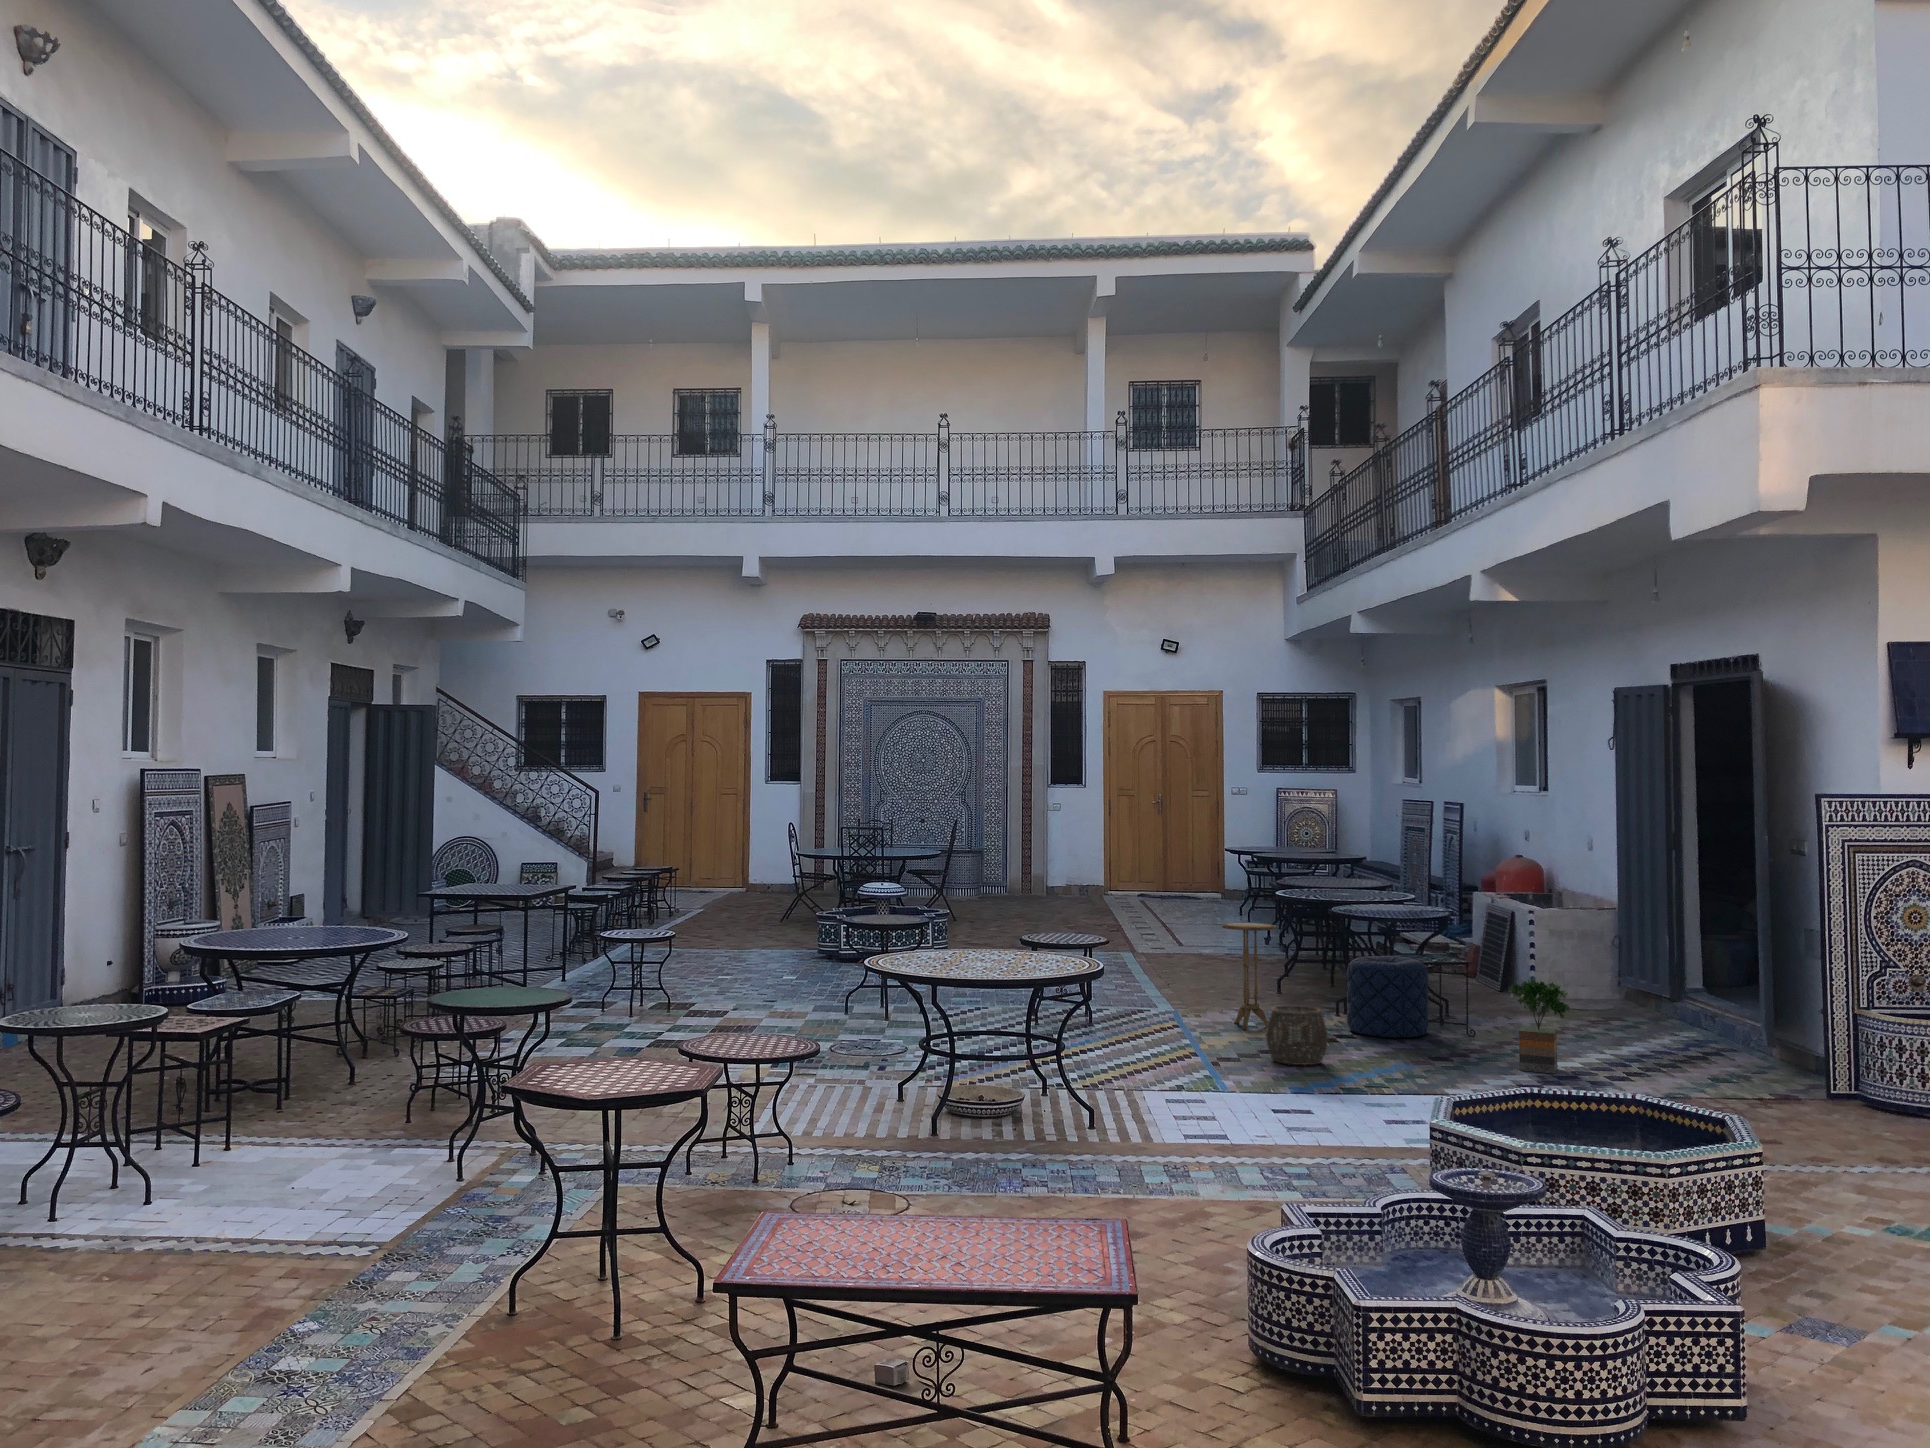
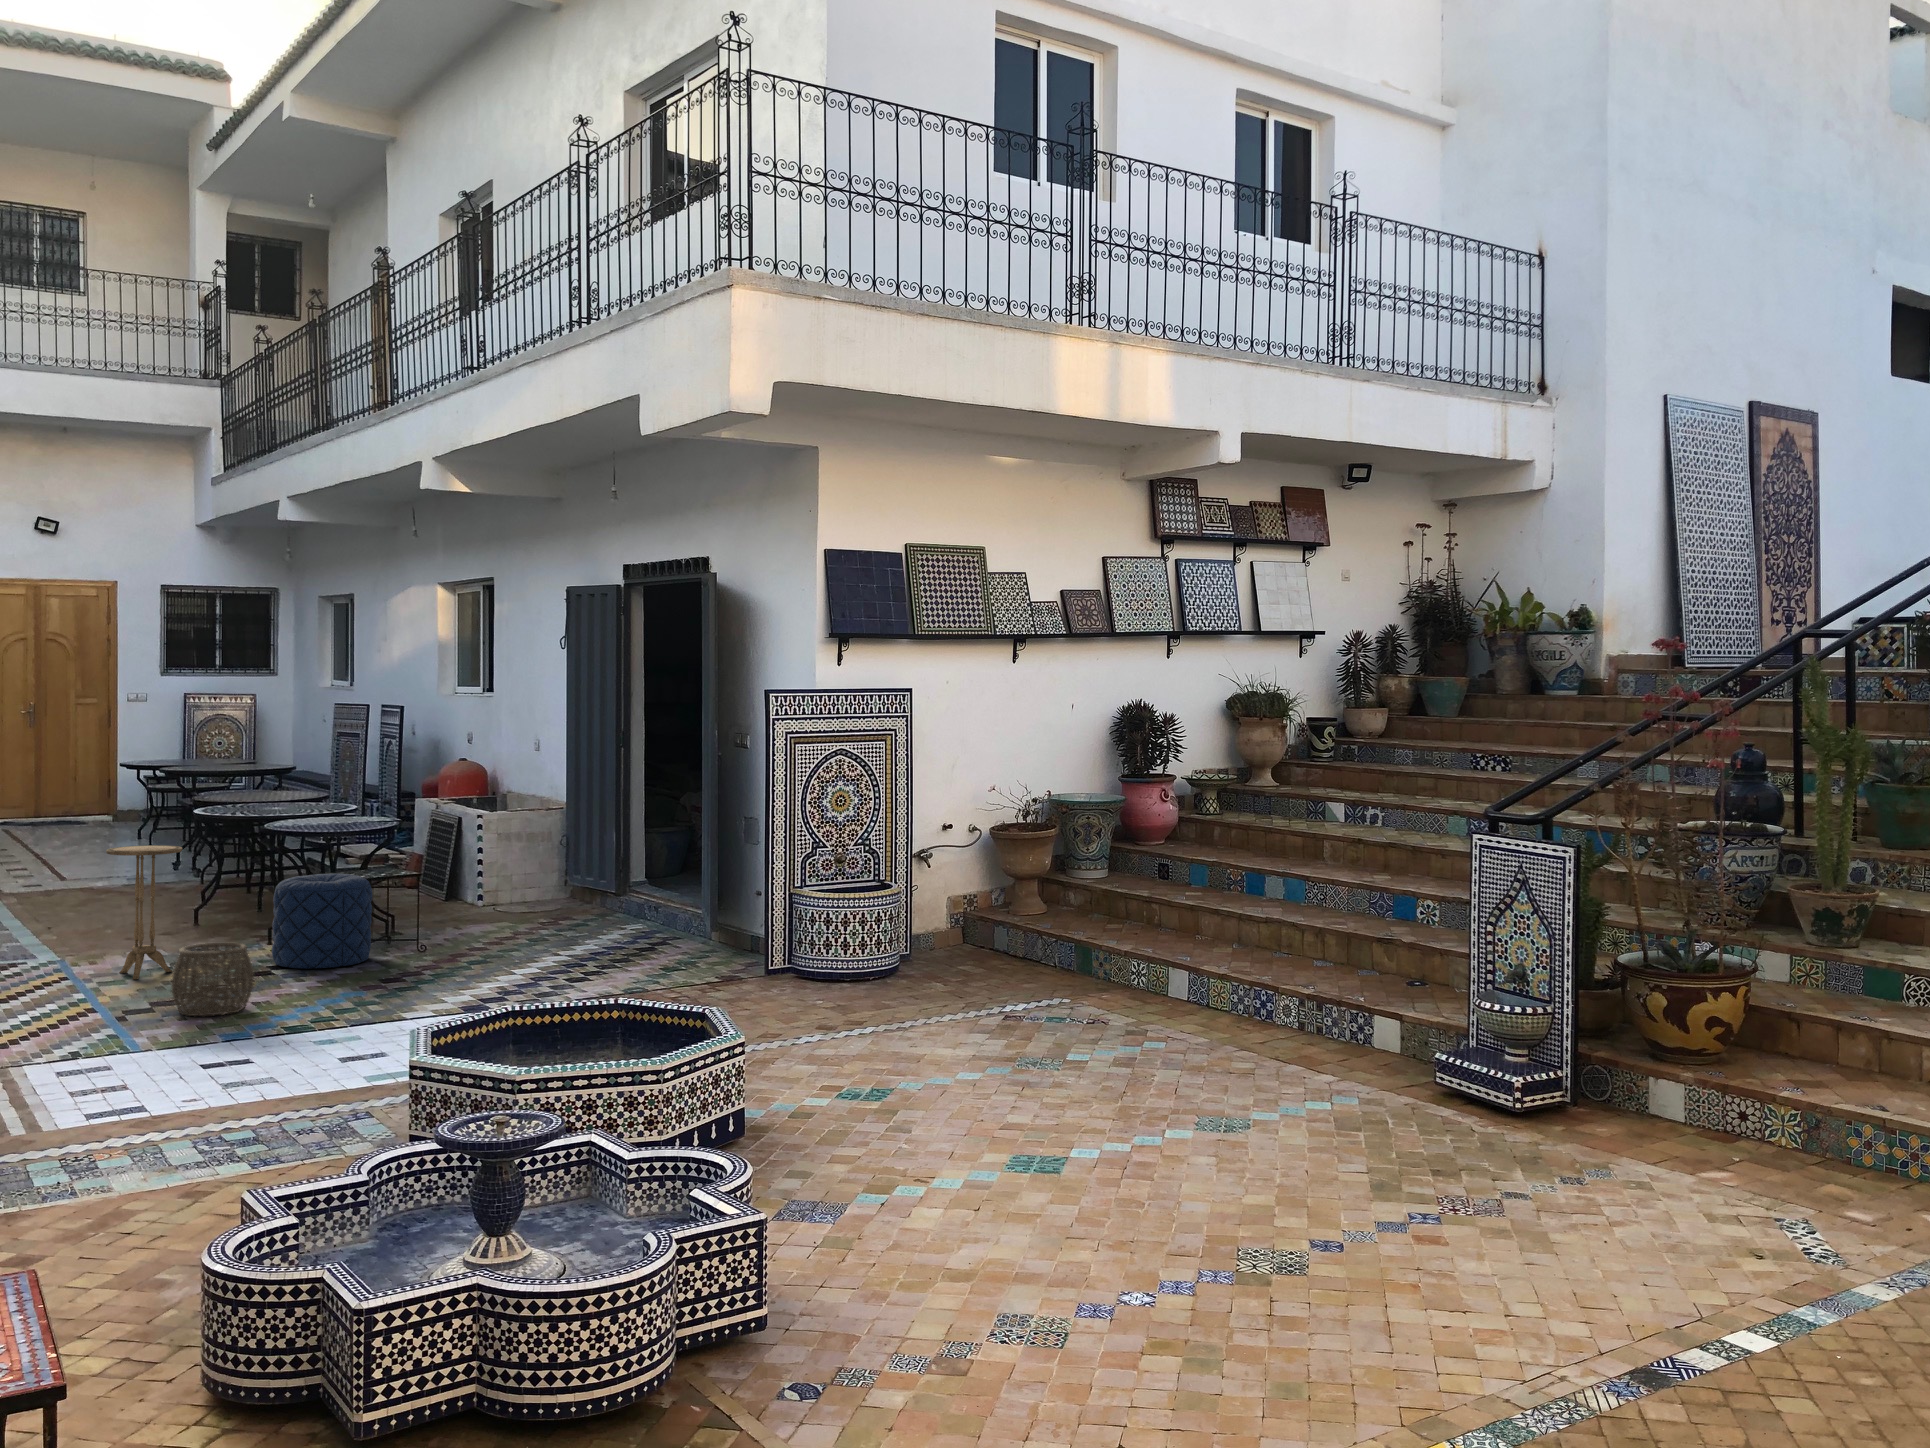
potted tree: present [1509,980,1571,1074] -> none [466,888,535,988]

